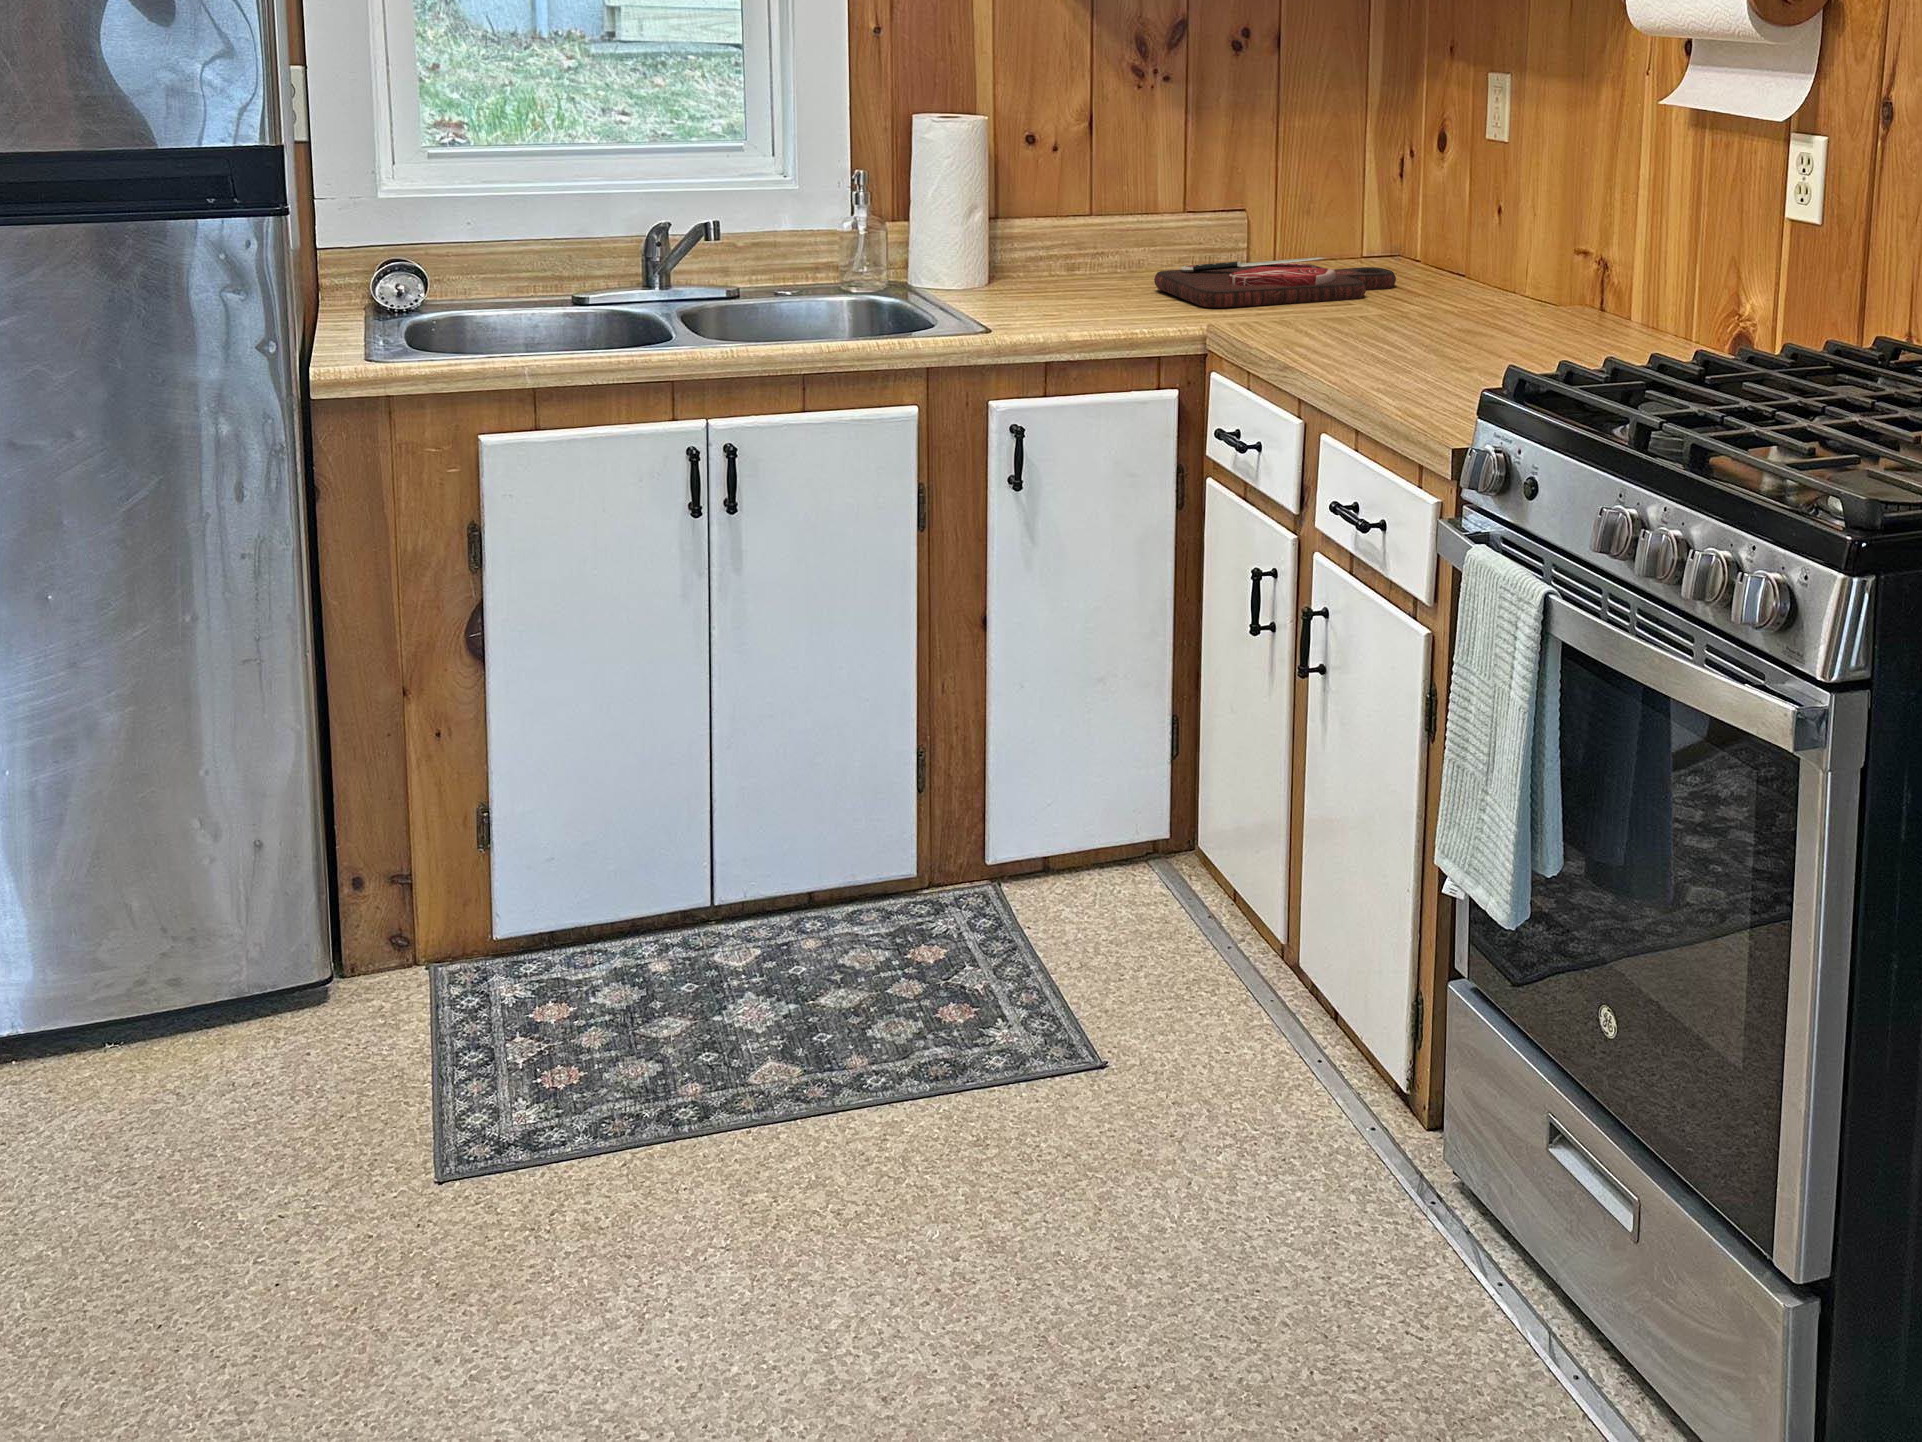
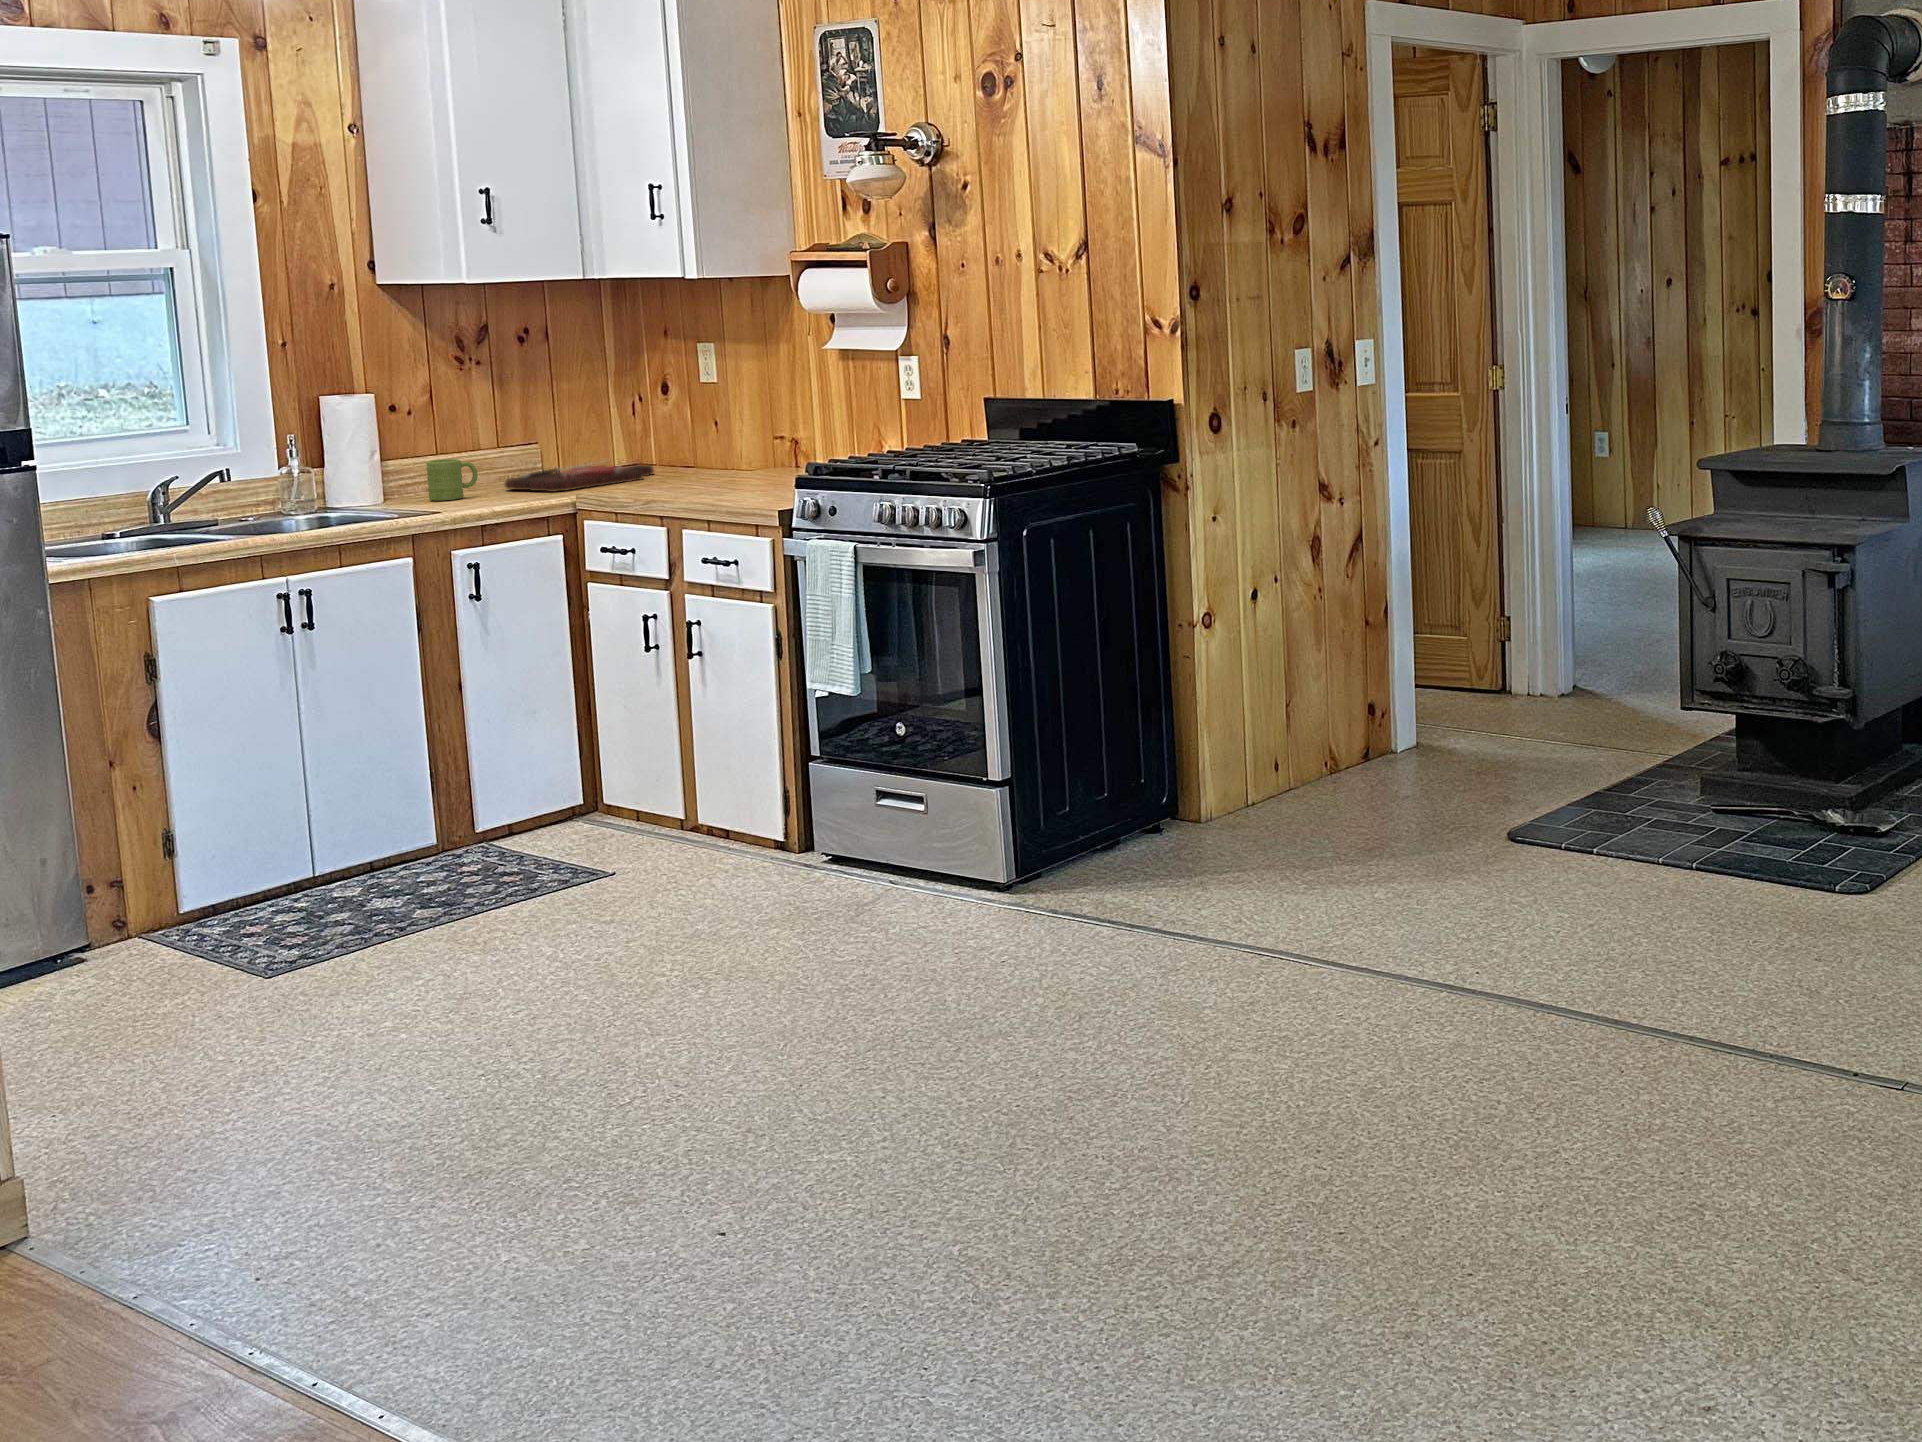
mug: none [1033,231,1106,299] -> present [426,459,478,501]

